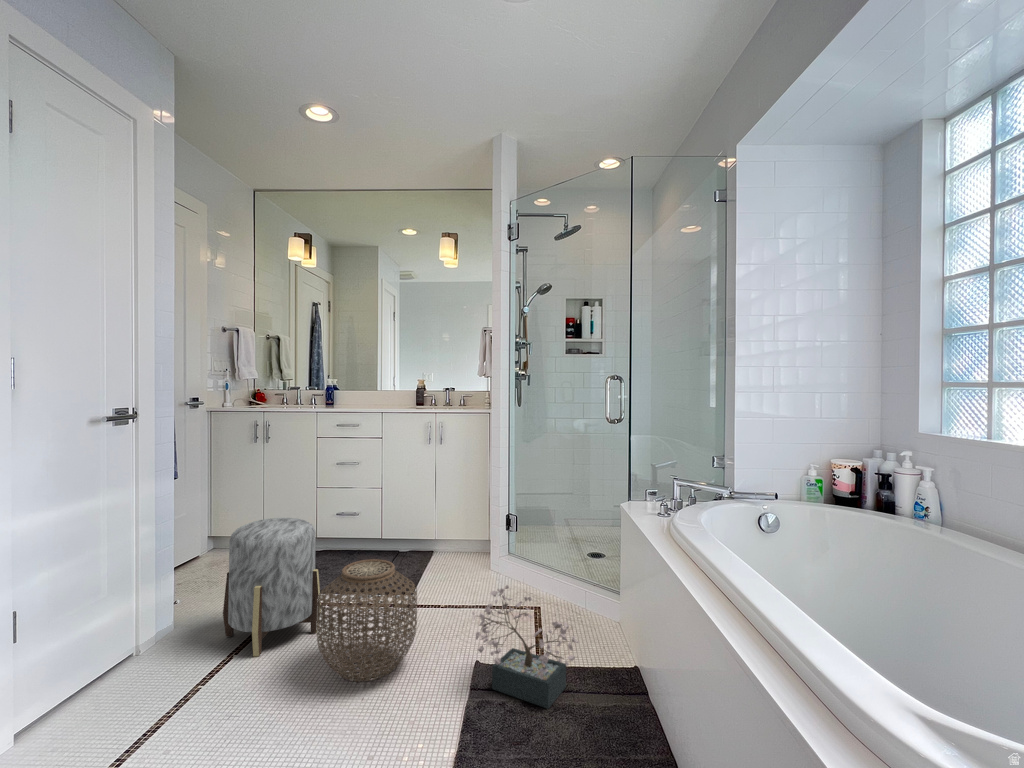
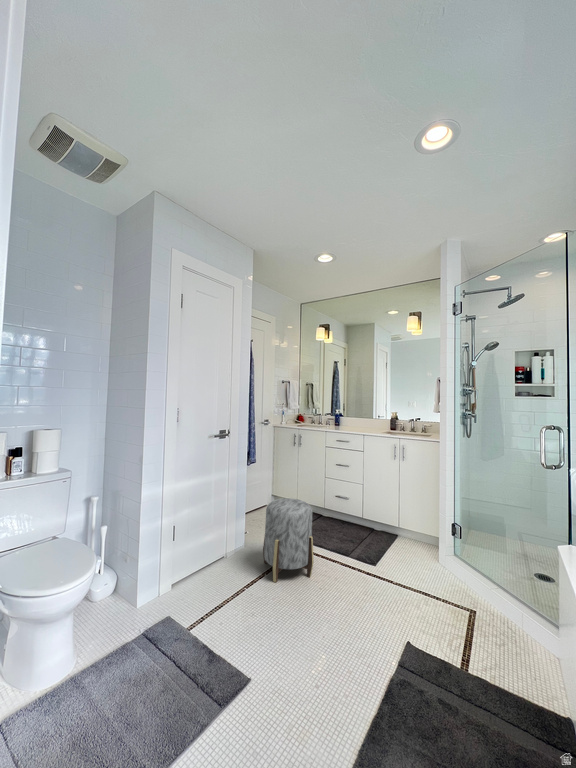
woven basket: present [316,559,417,681] -> none [302,541,367,627]
decorative plant: present [472,585,579,709] -> none [401,591,497,715]

